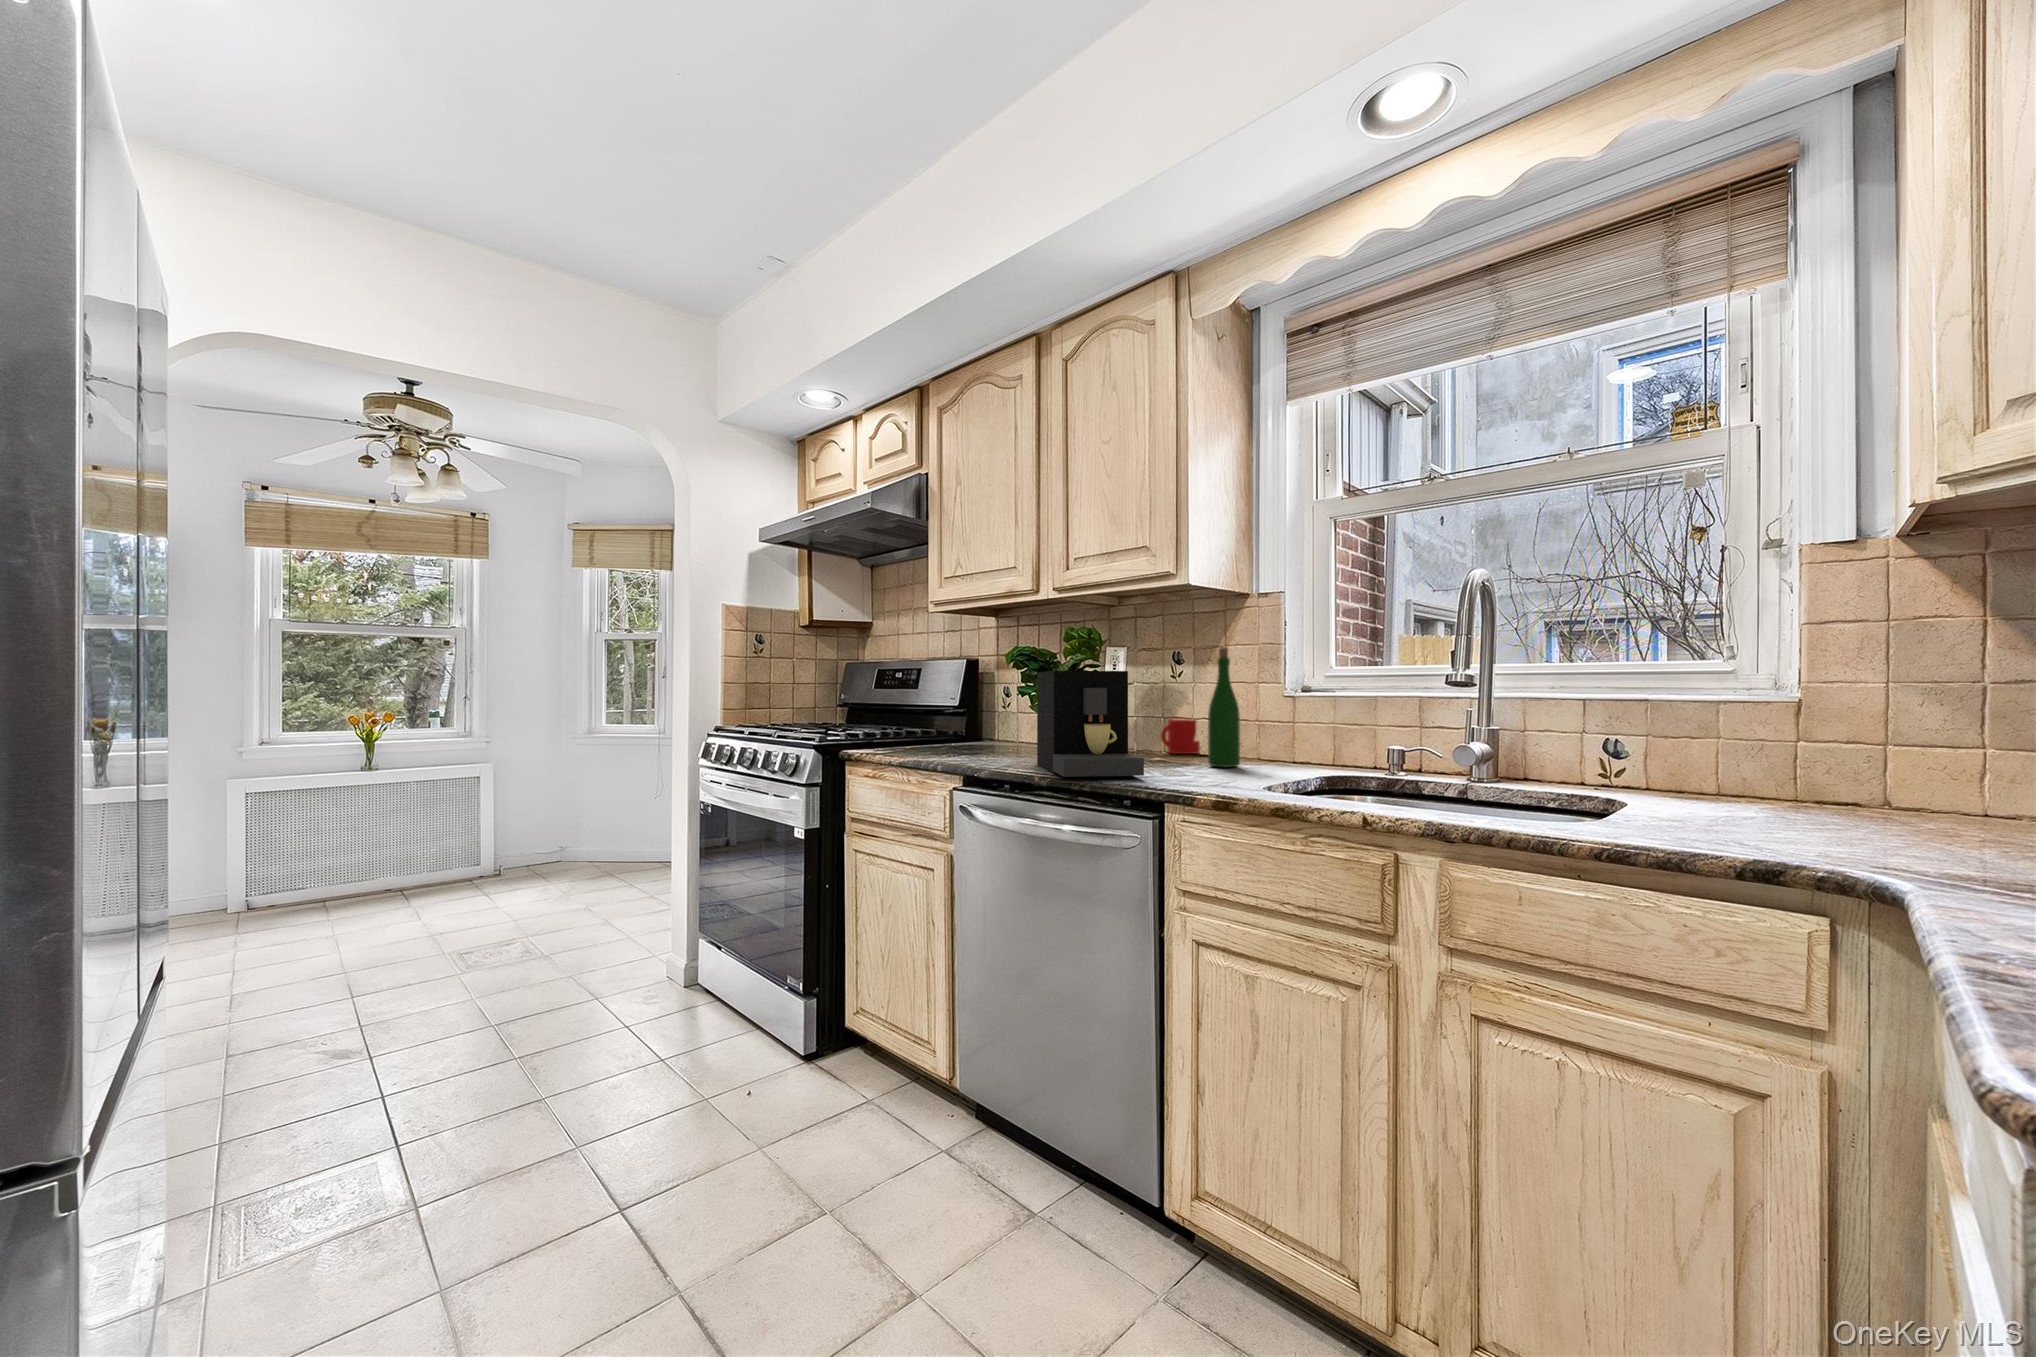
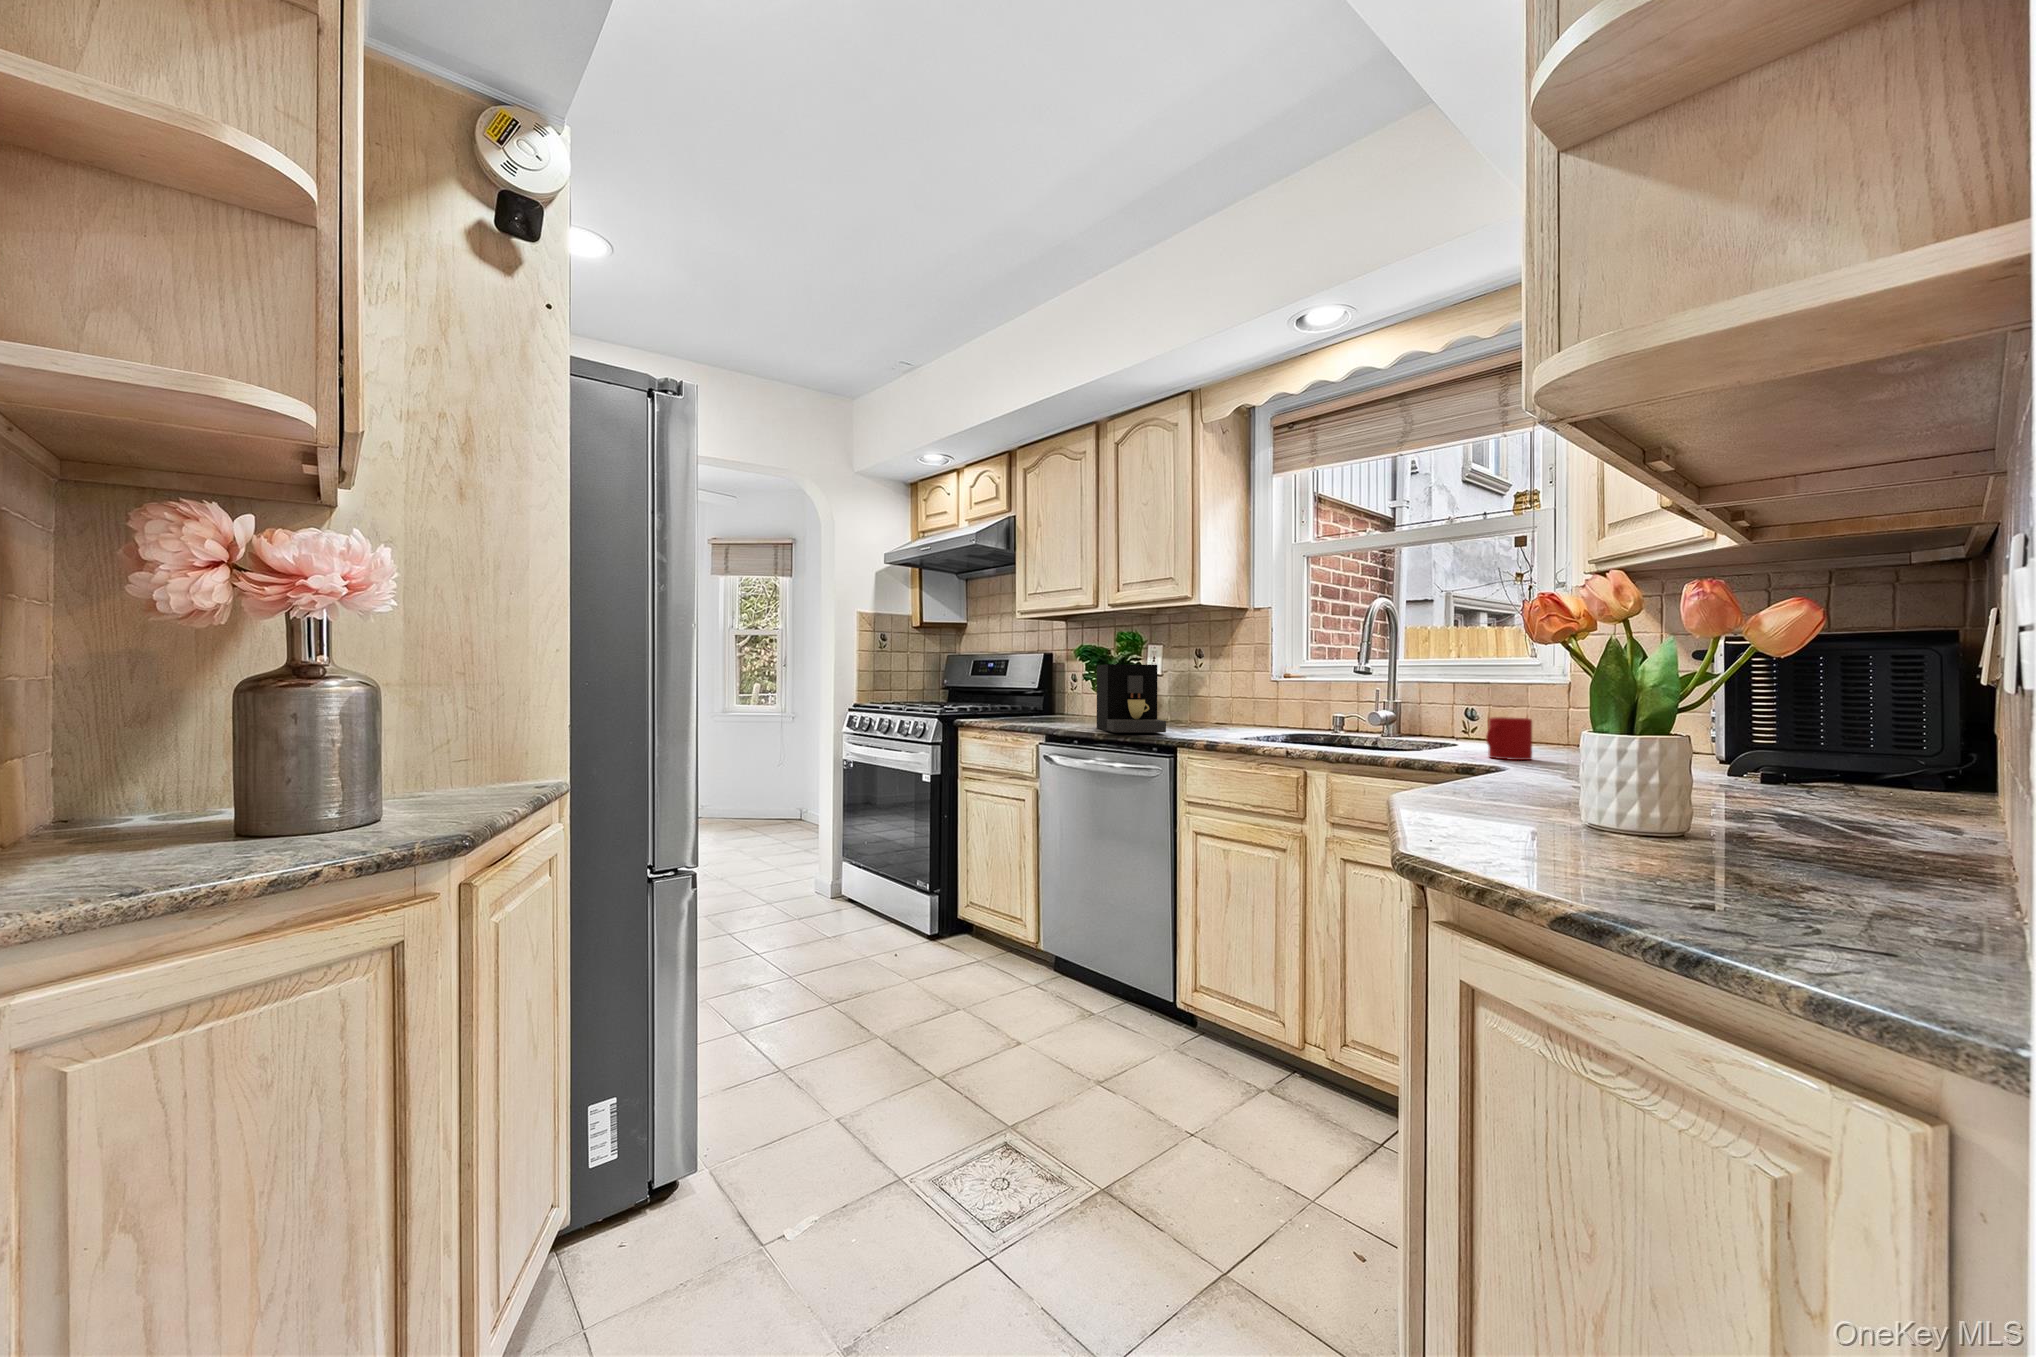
wine bottle: present [1208,647,1240,767] -> none [1214,648,1236,730]
mug: present [1161,719,1200,754] -> present [1486,717,1532,760]

